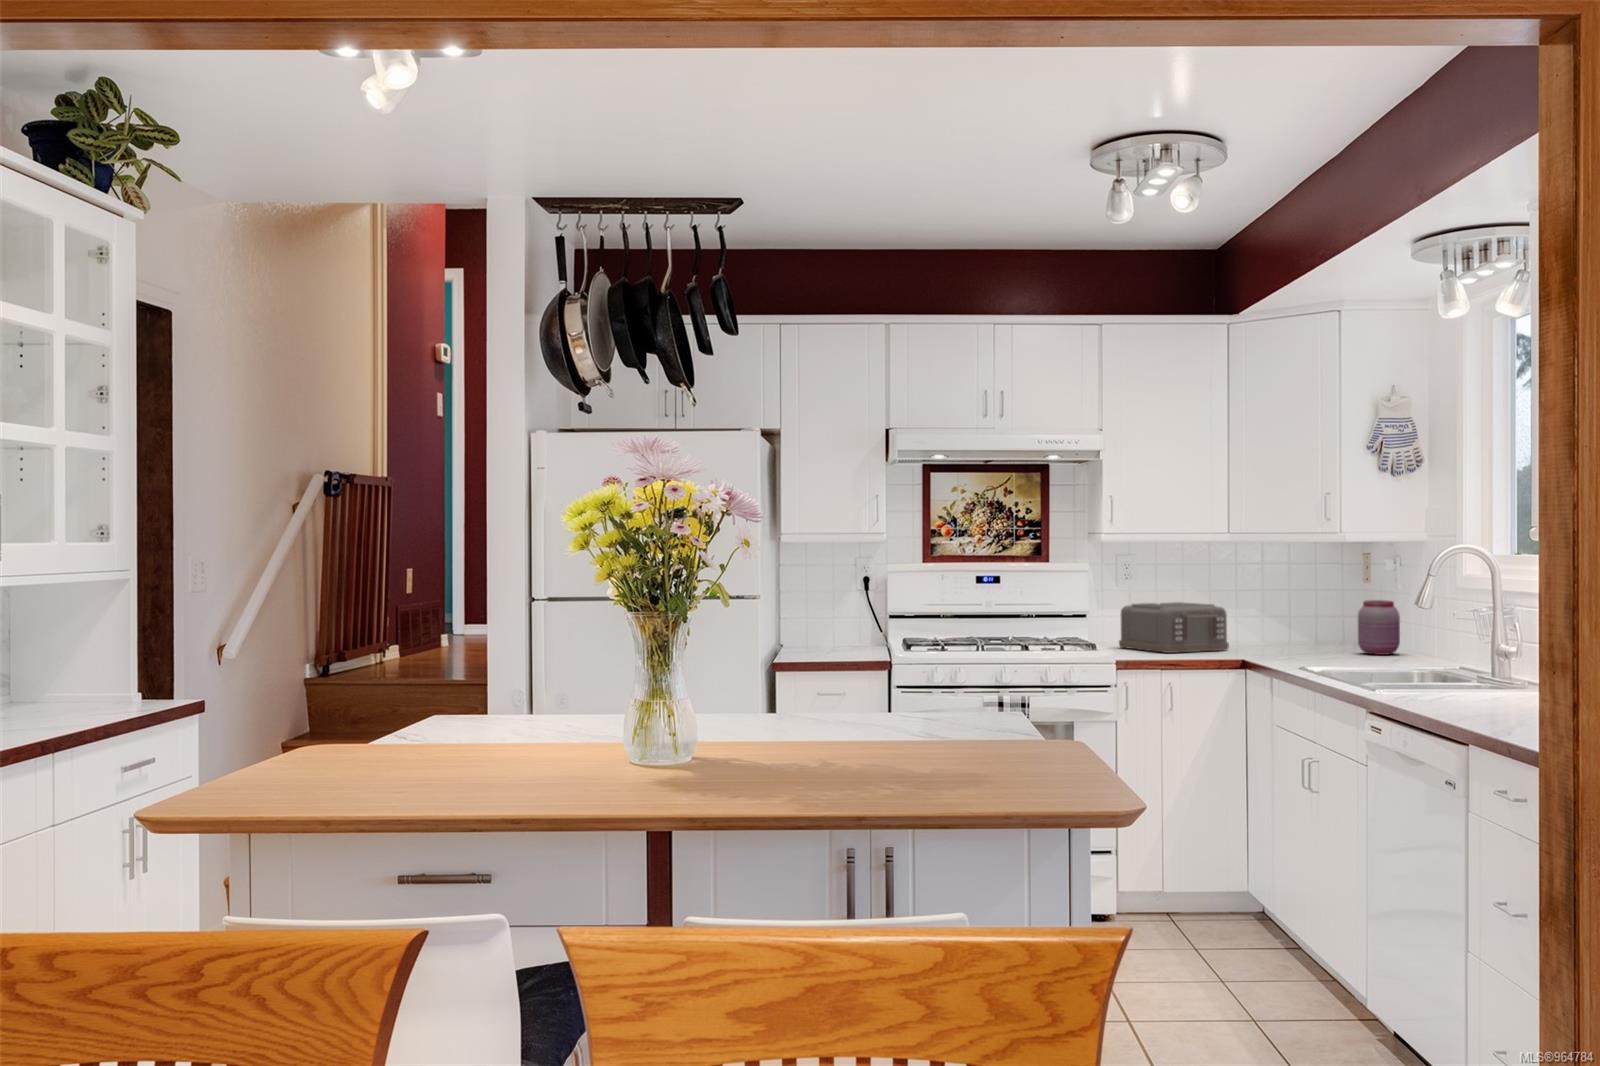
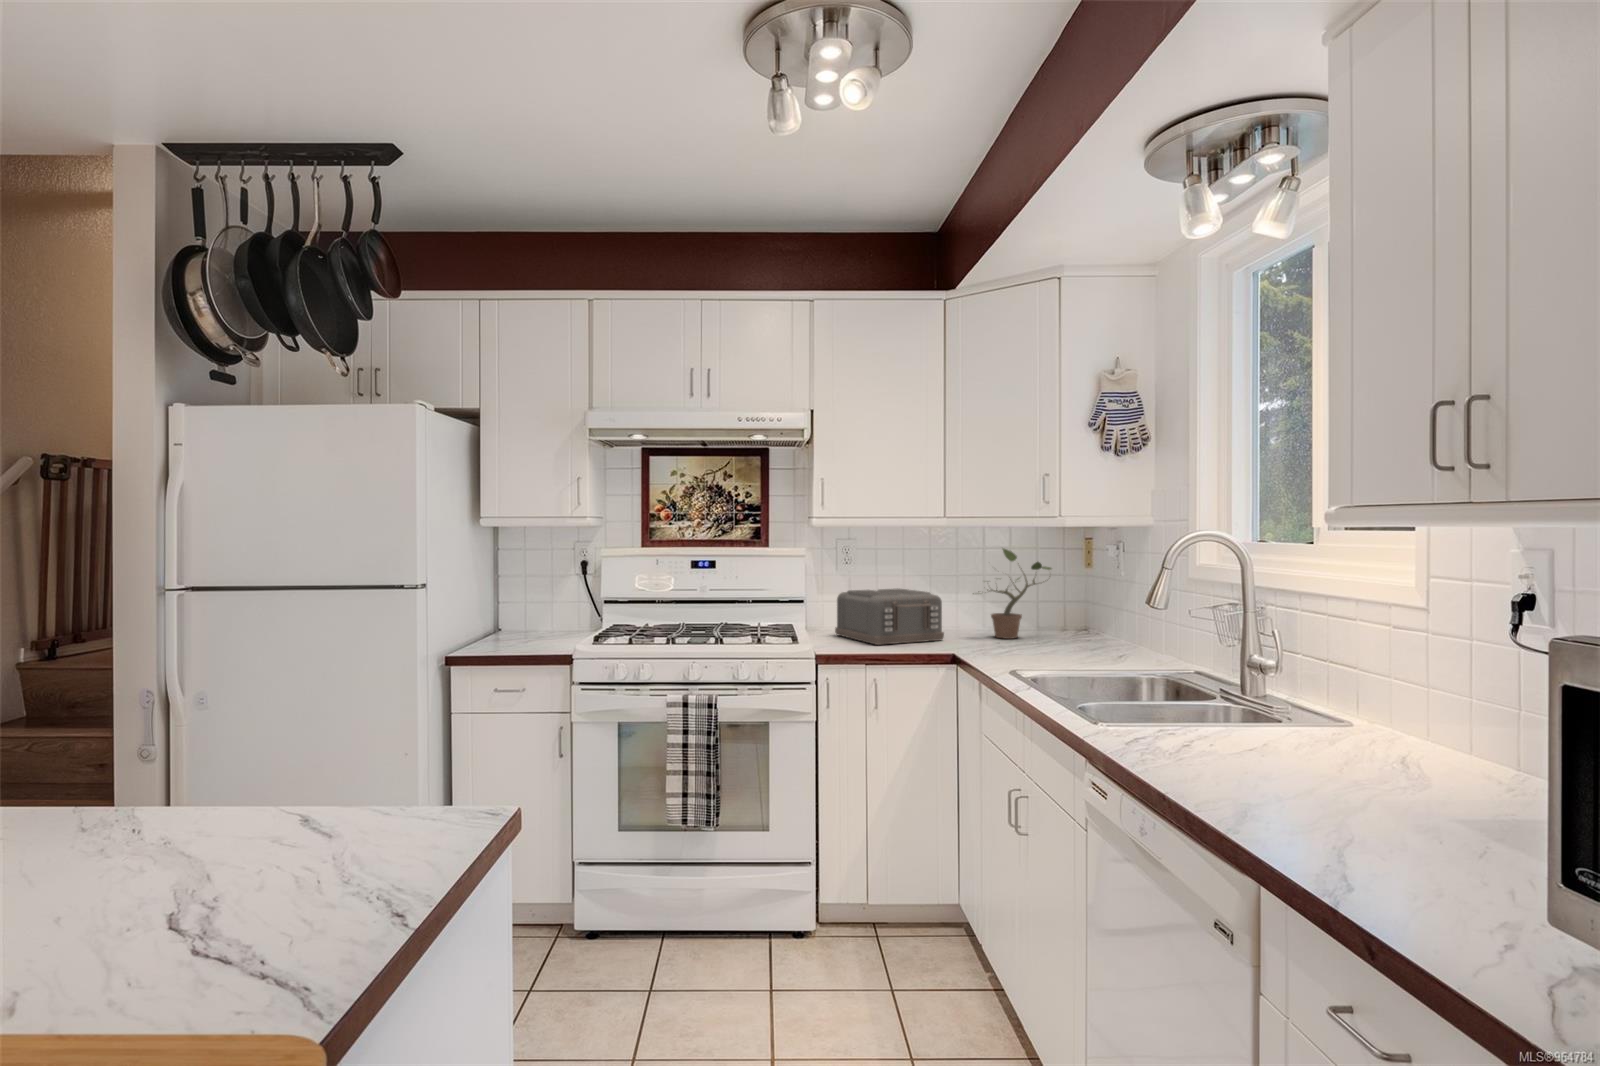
potted plant: none [1254,560,1334,649] -> present [987,549,1051,639]
jar: present [1358,600,1400,655] -> none [1077,590,1122,649]

